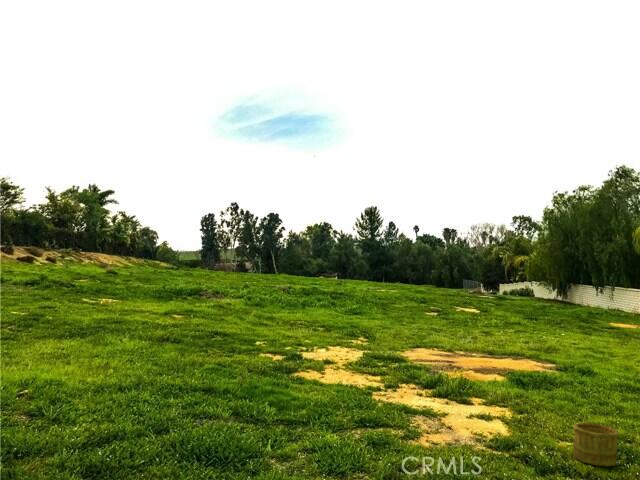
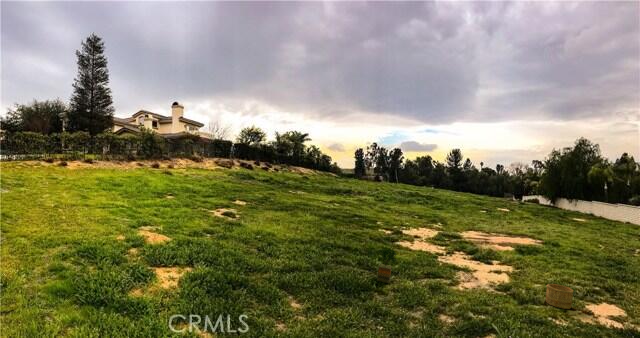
potted tree: none [268,389,313,464] -> present [377,249,397,283]

